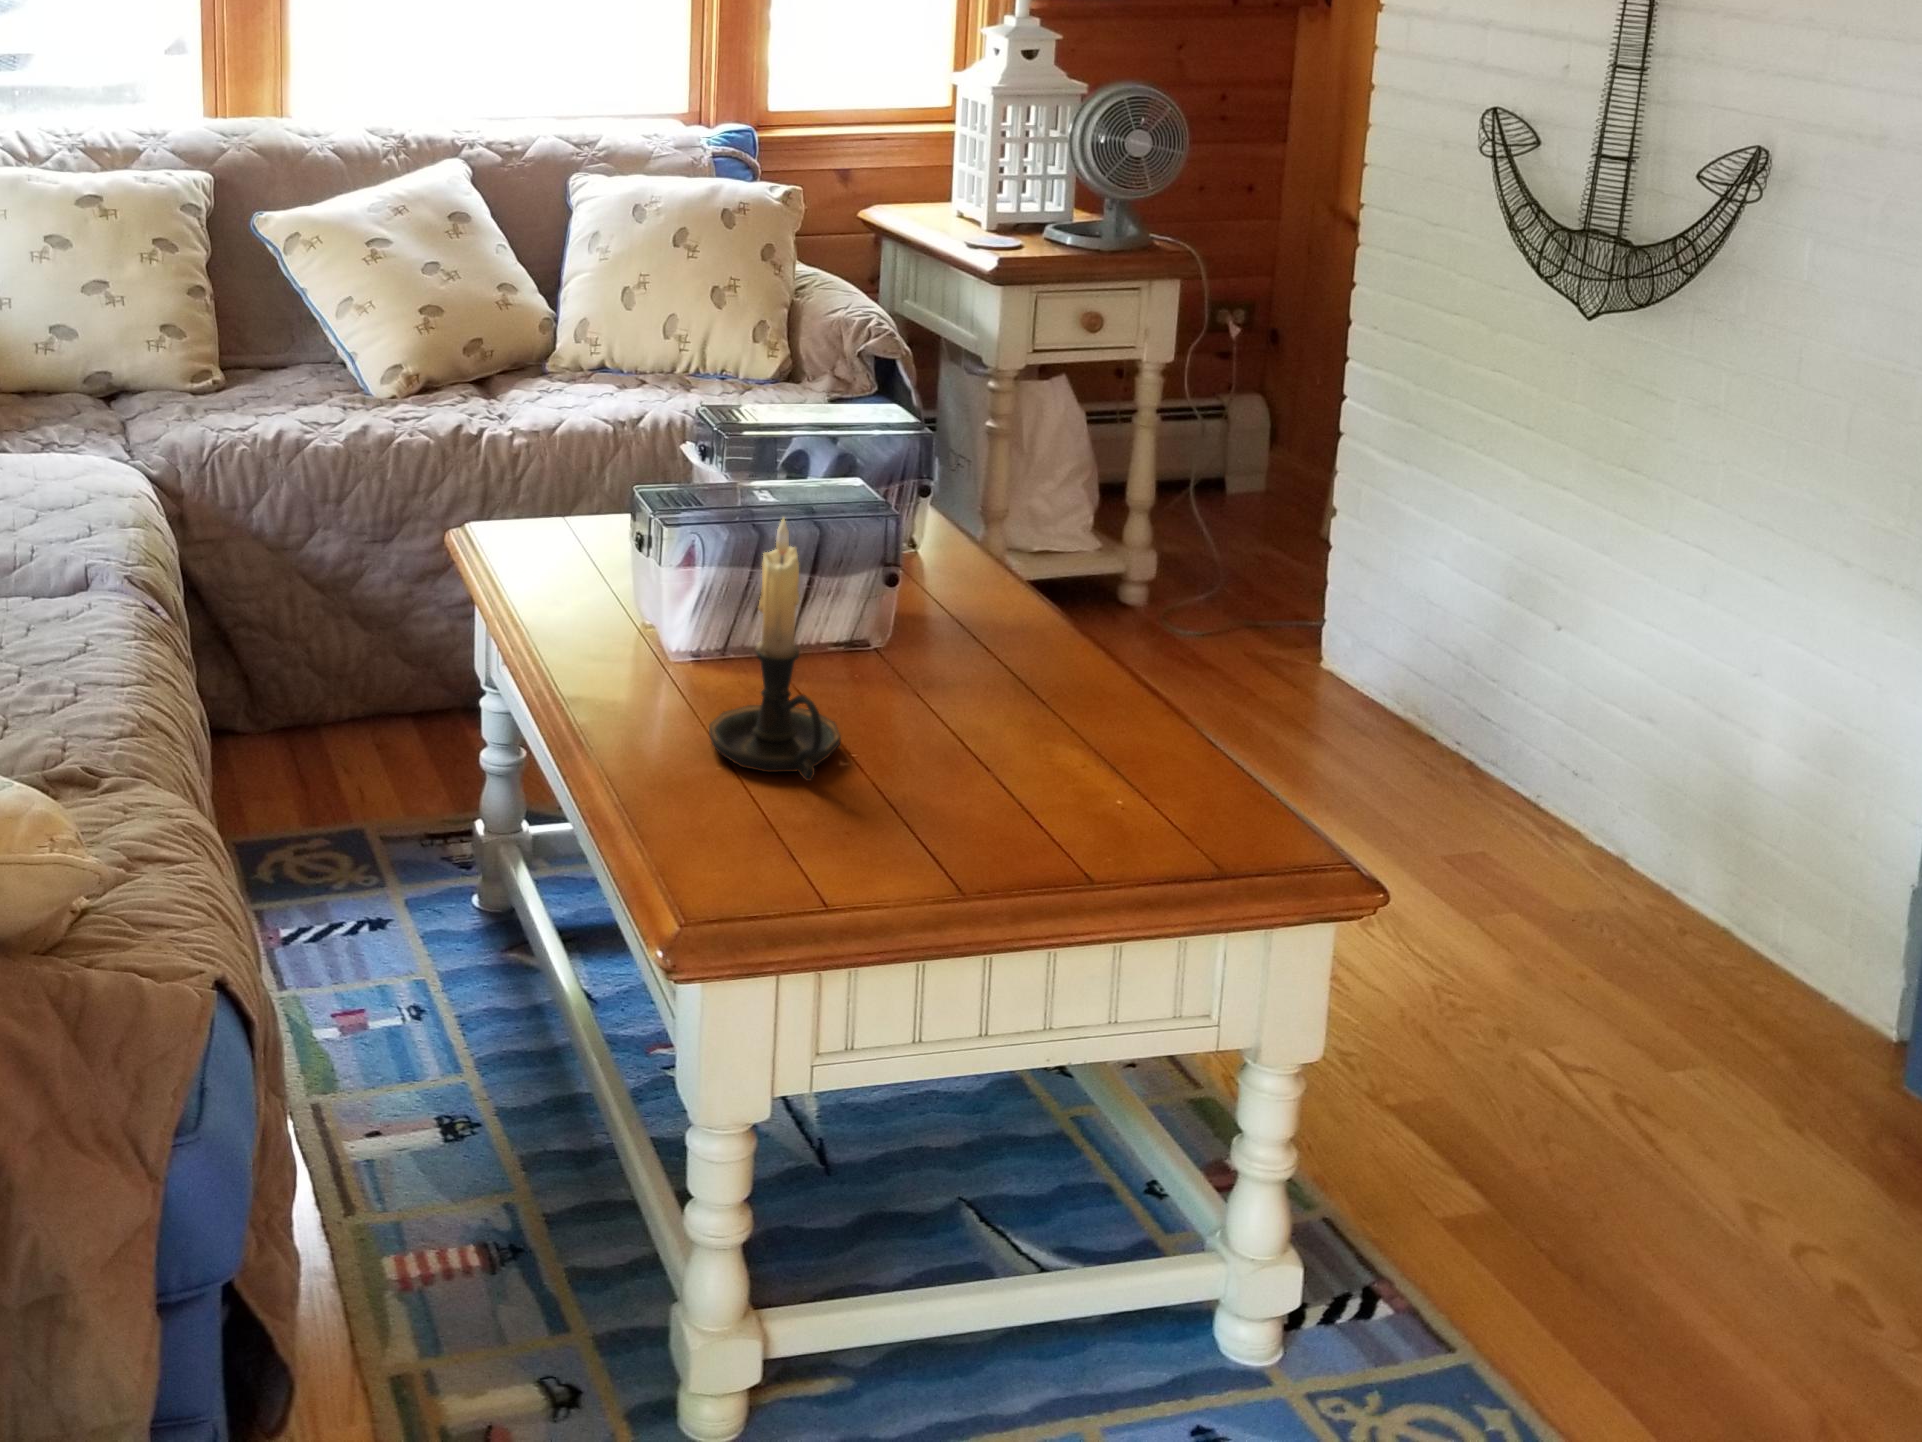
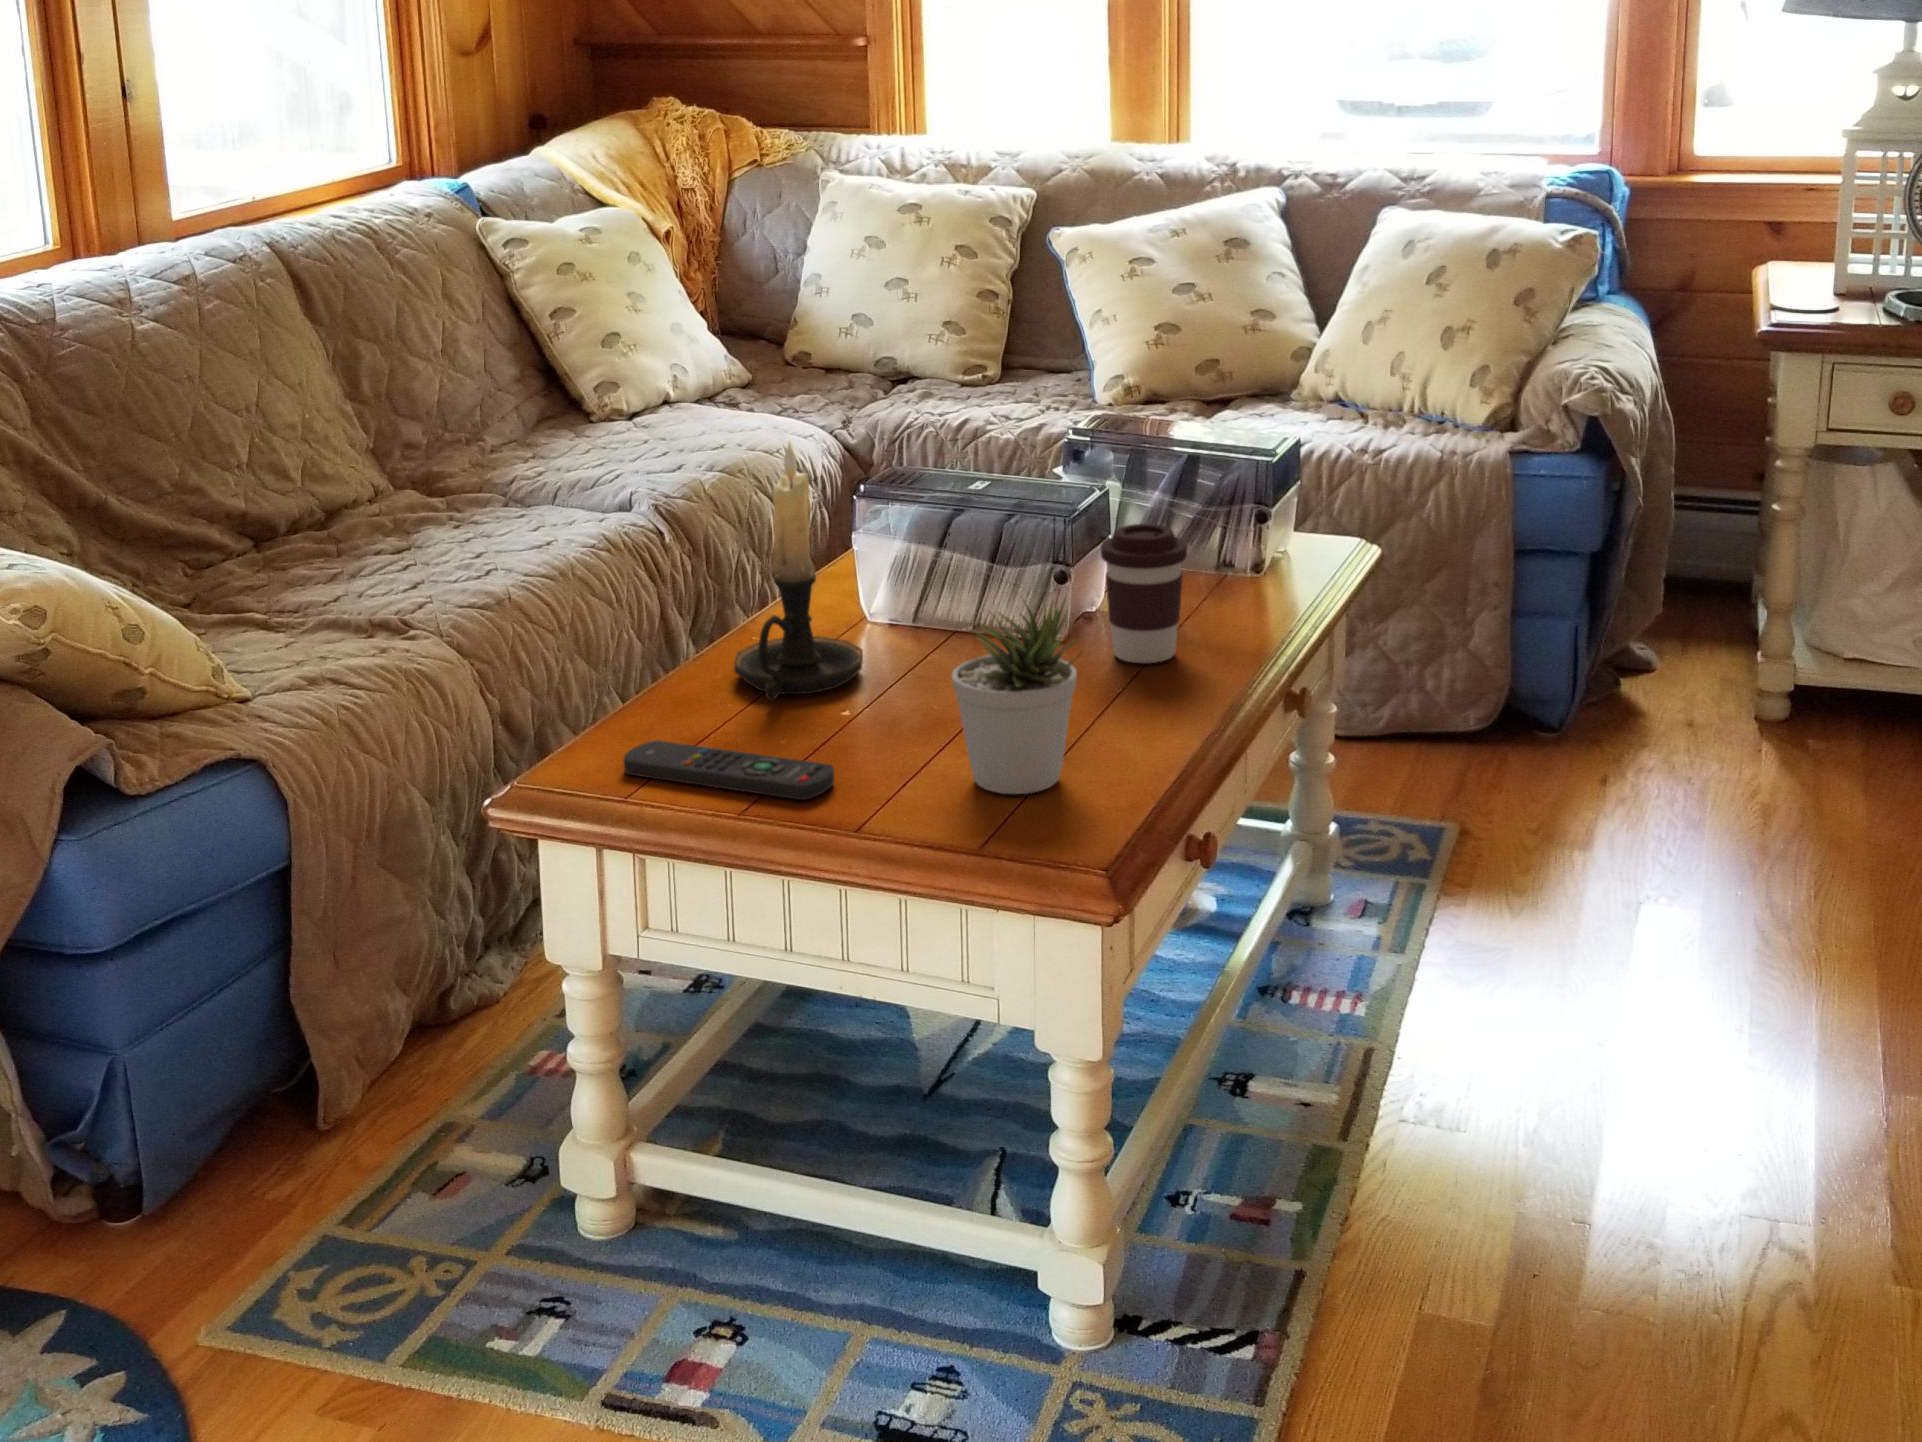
coffee cup: none [969,543,1051,675] -> present [1101,524,1187,663]
potted plant: none [1081,630,1218,826] -> present [952,599,1078,794]
remote control: none [801,833,1021,887] -> present [624,741,834,800]

